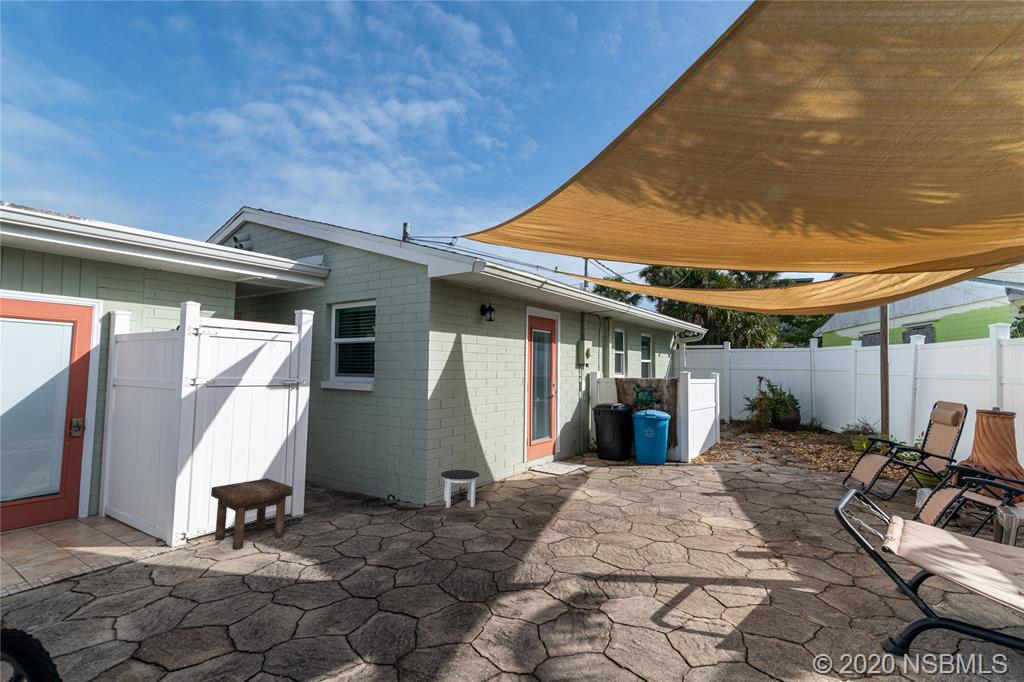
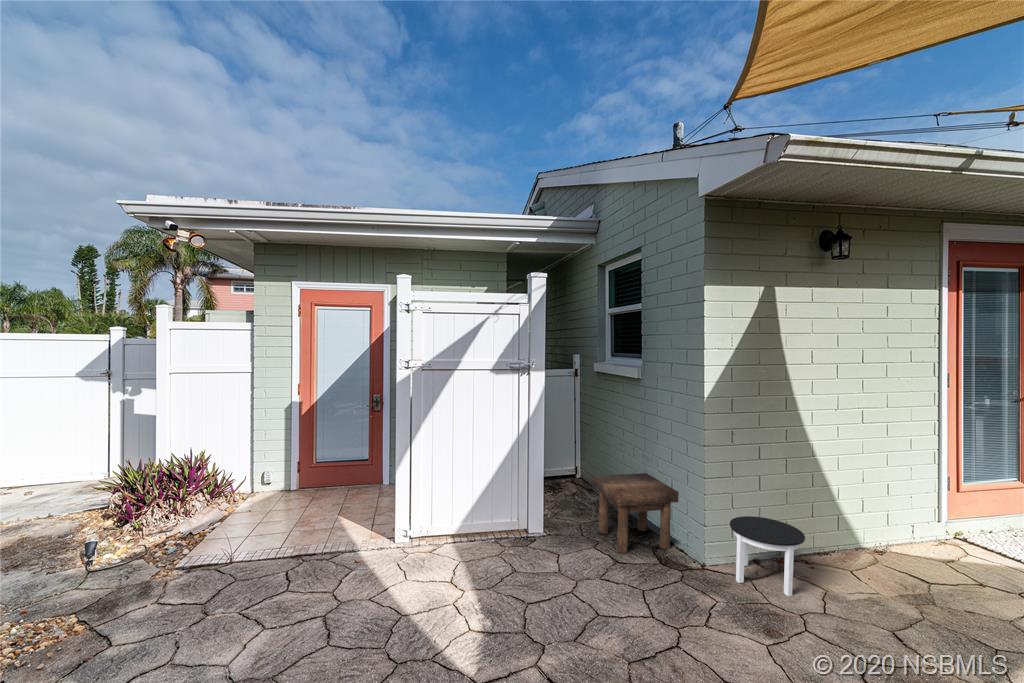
stool: present [211,478,293,550] -> present [593,473,679,554]

